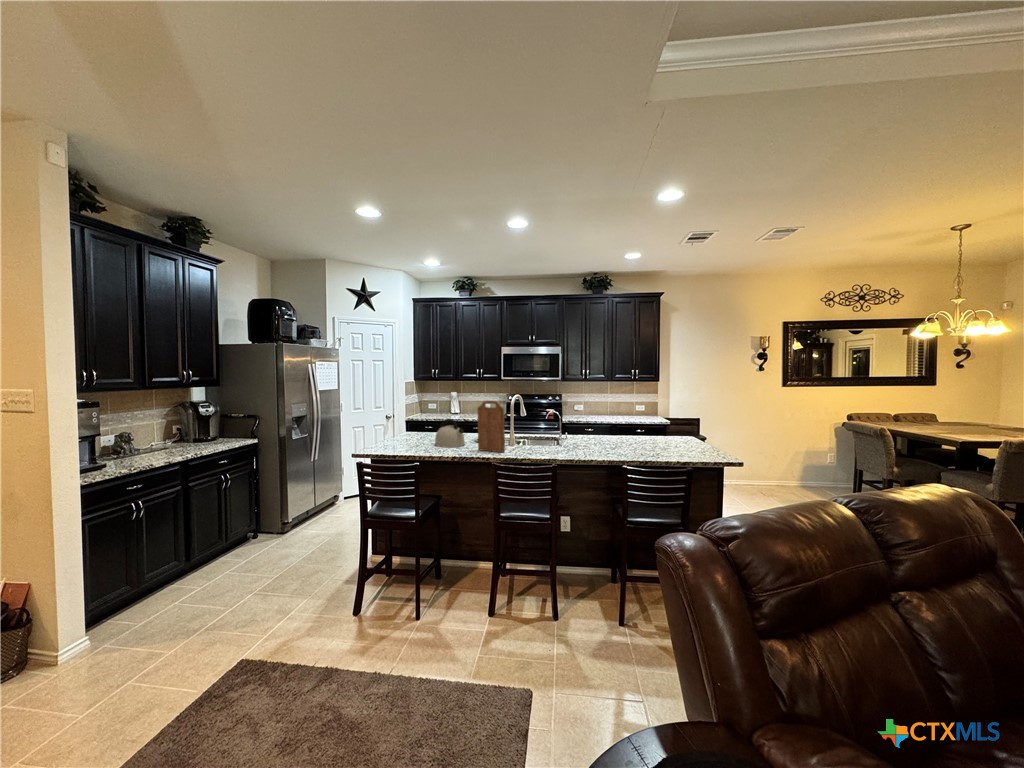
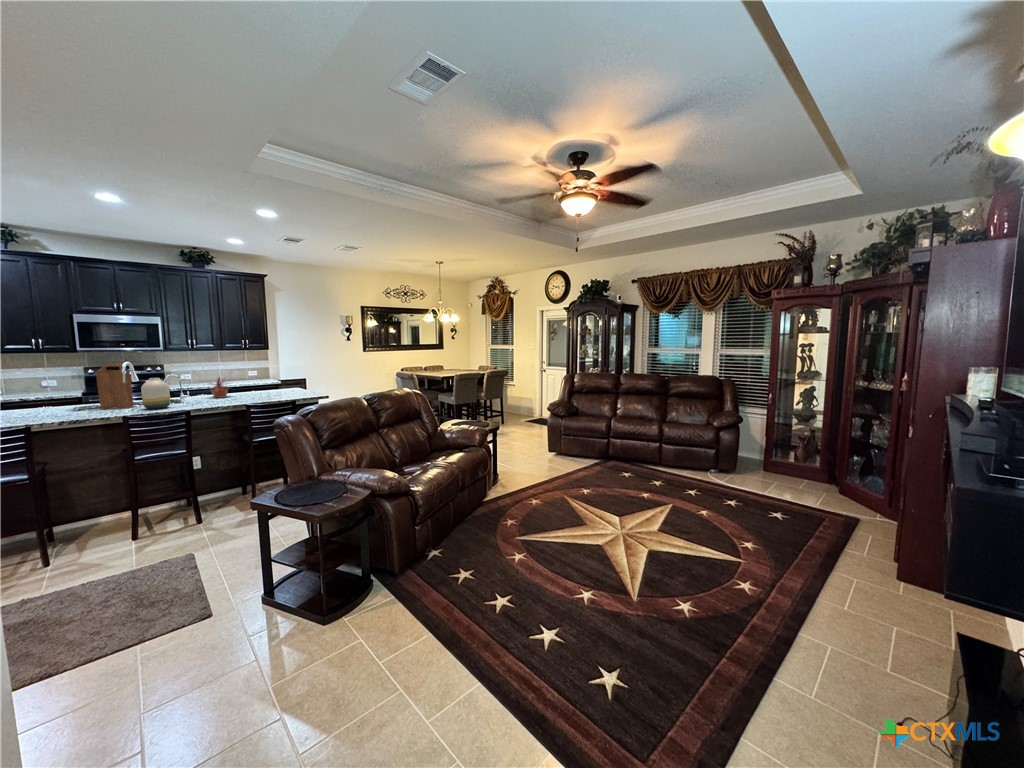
kettle: present [435,419,465,448] -> none [32,386,76,413]
potted plant: none [577,420,612,449] -> present [209,377,230,398]
vase: none [507,421,534,462] -> present [141,378,171,409]

